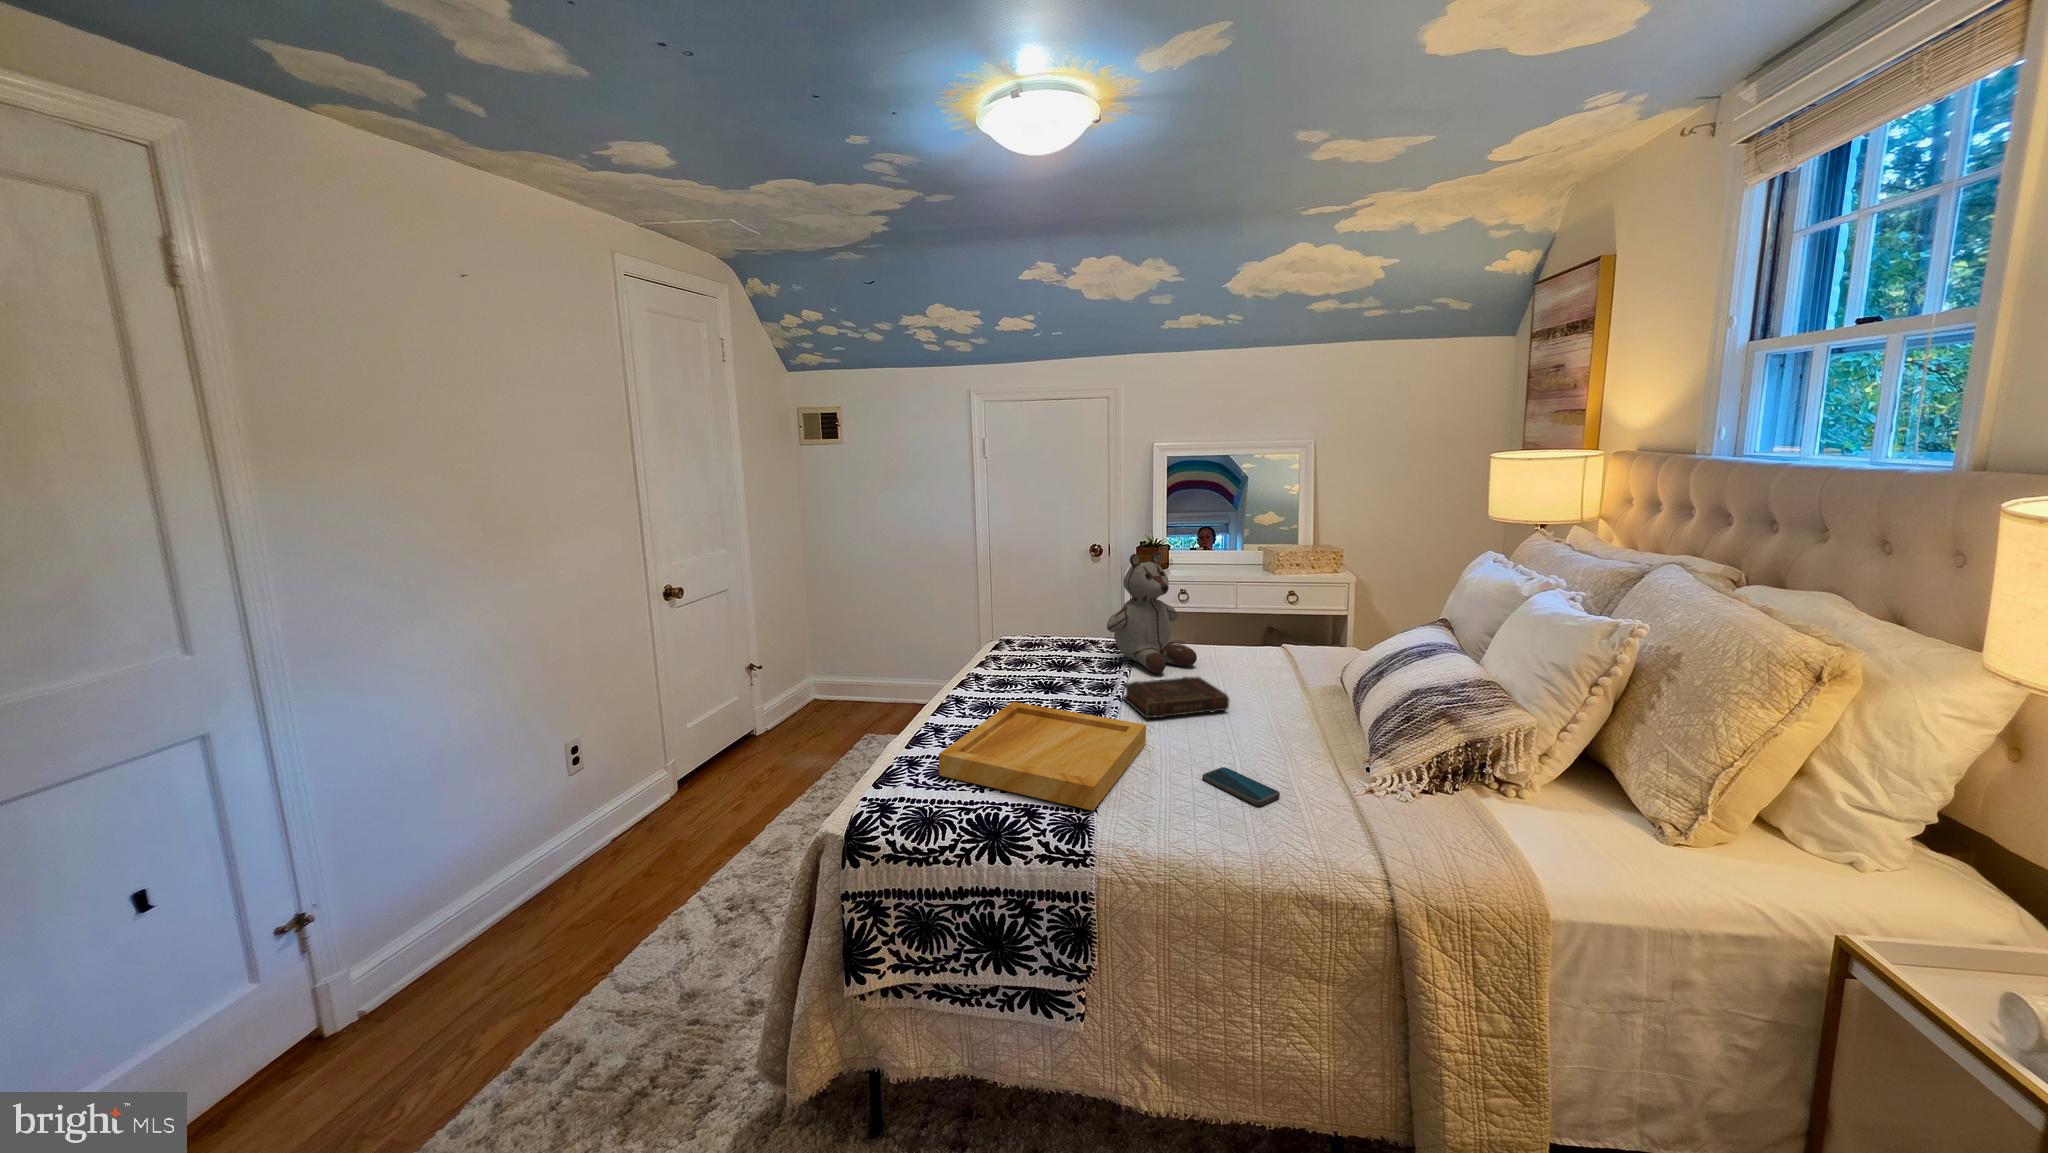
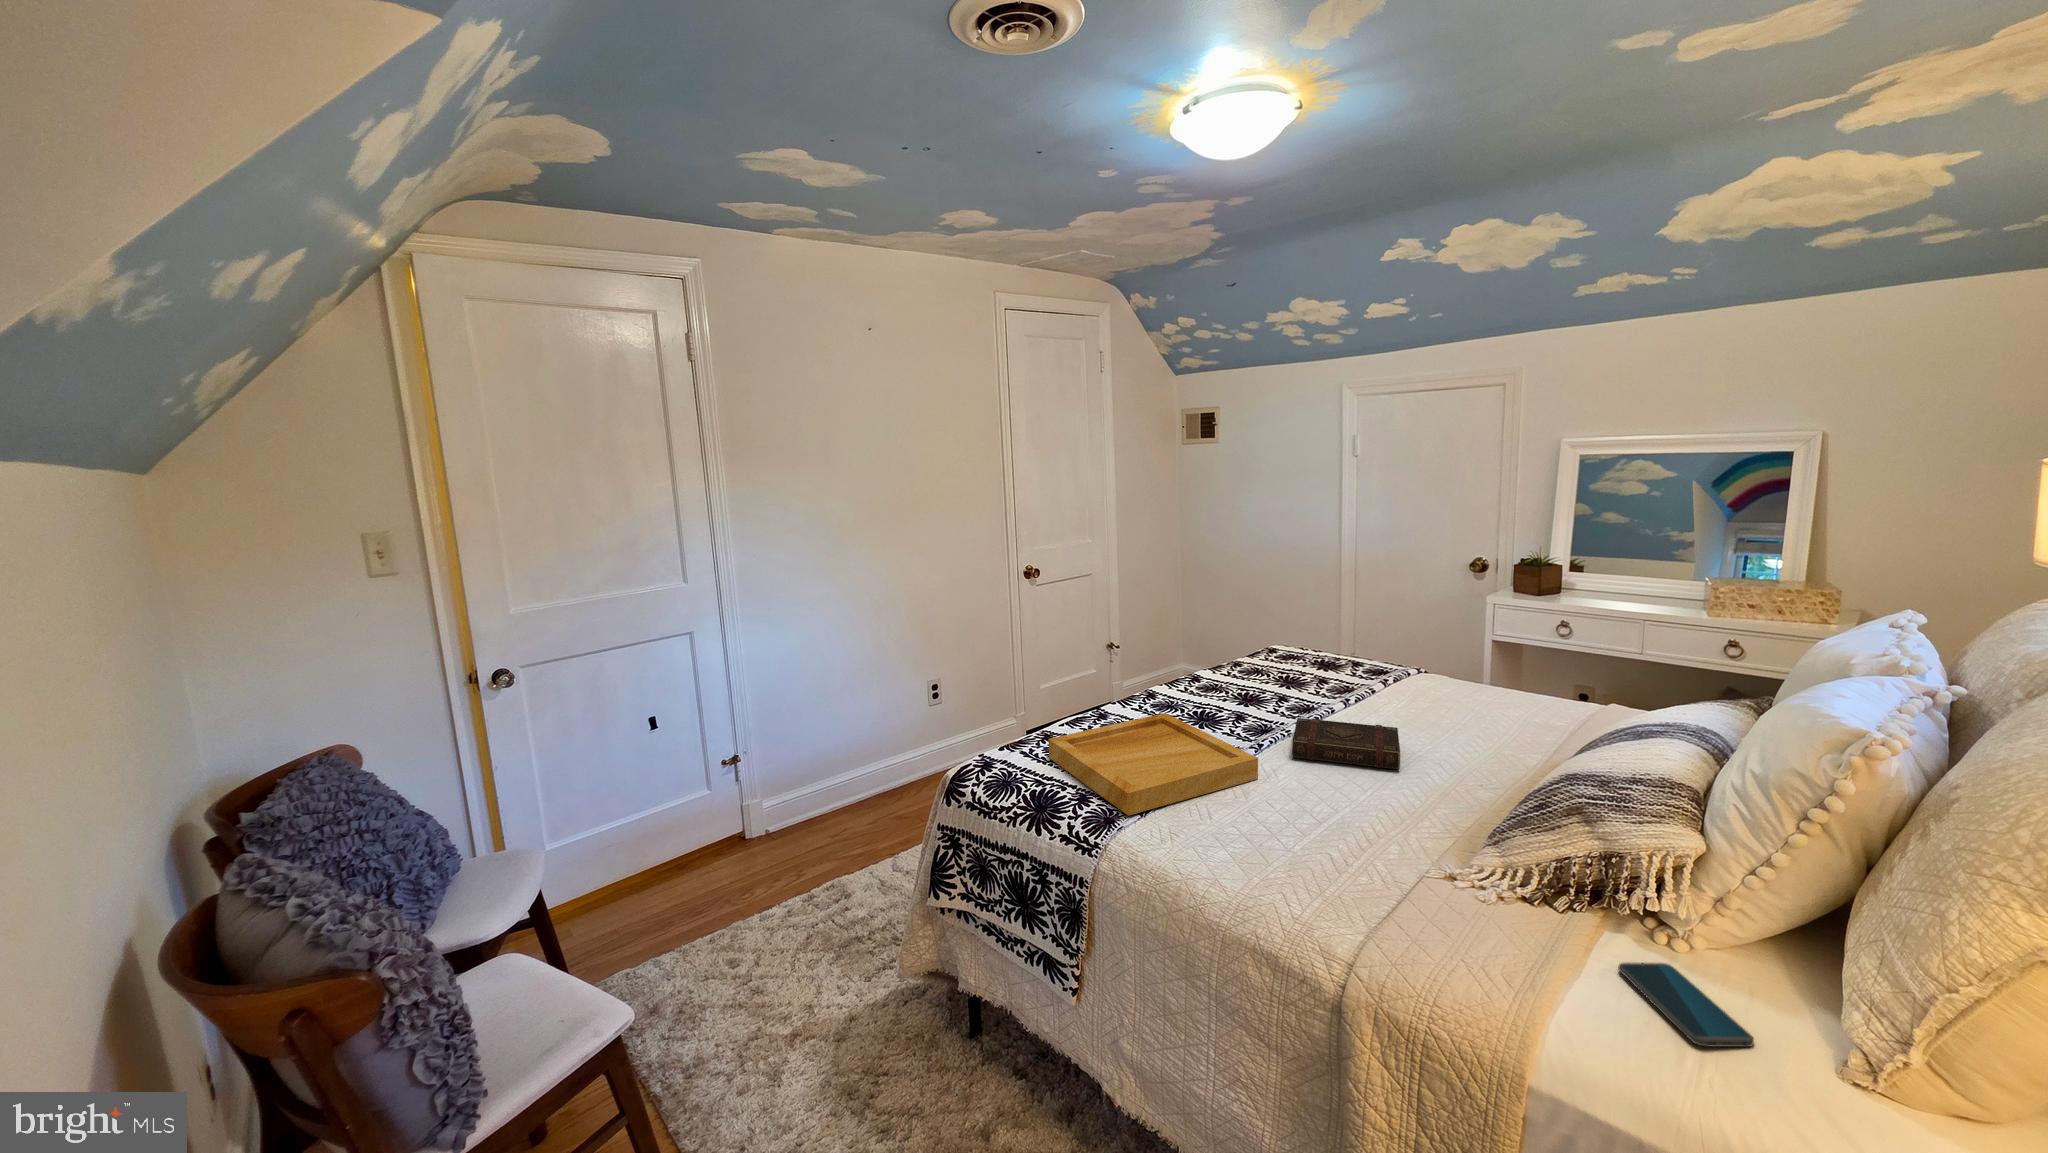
stuffed bear: present [1107,551,1197,673] -> none [1329,580,1437,718]
smartphone: present [1202,767,1280,806] -> present [1618,963,1754,1047]

